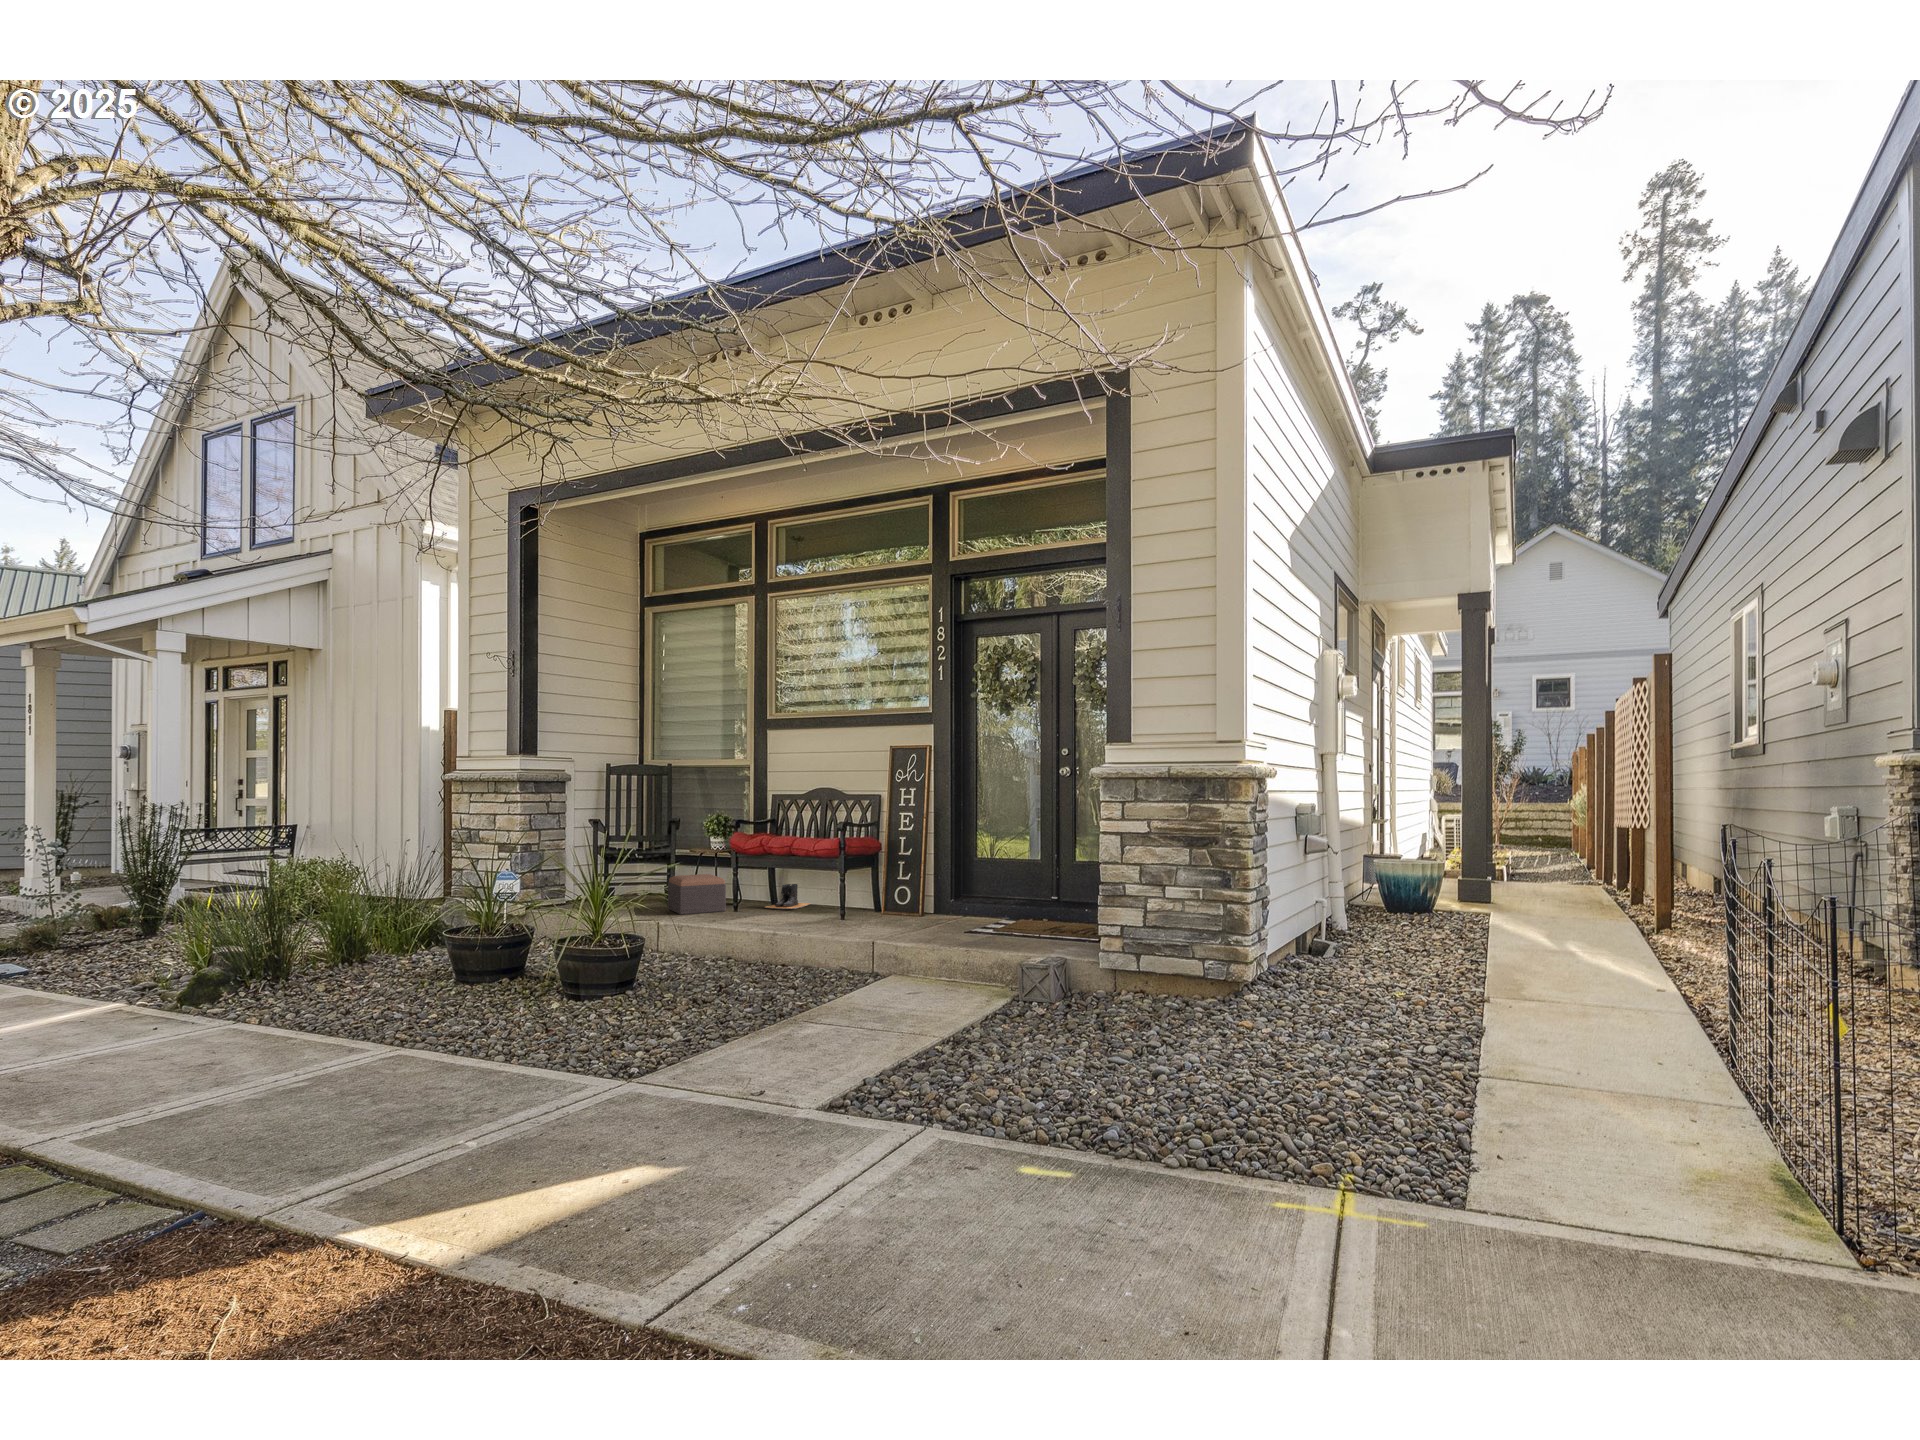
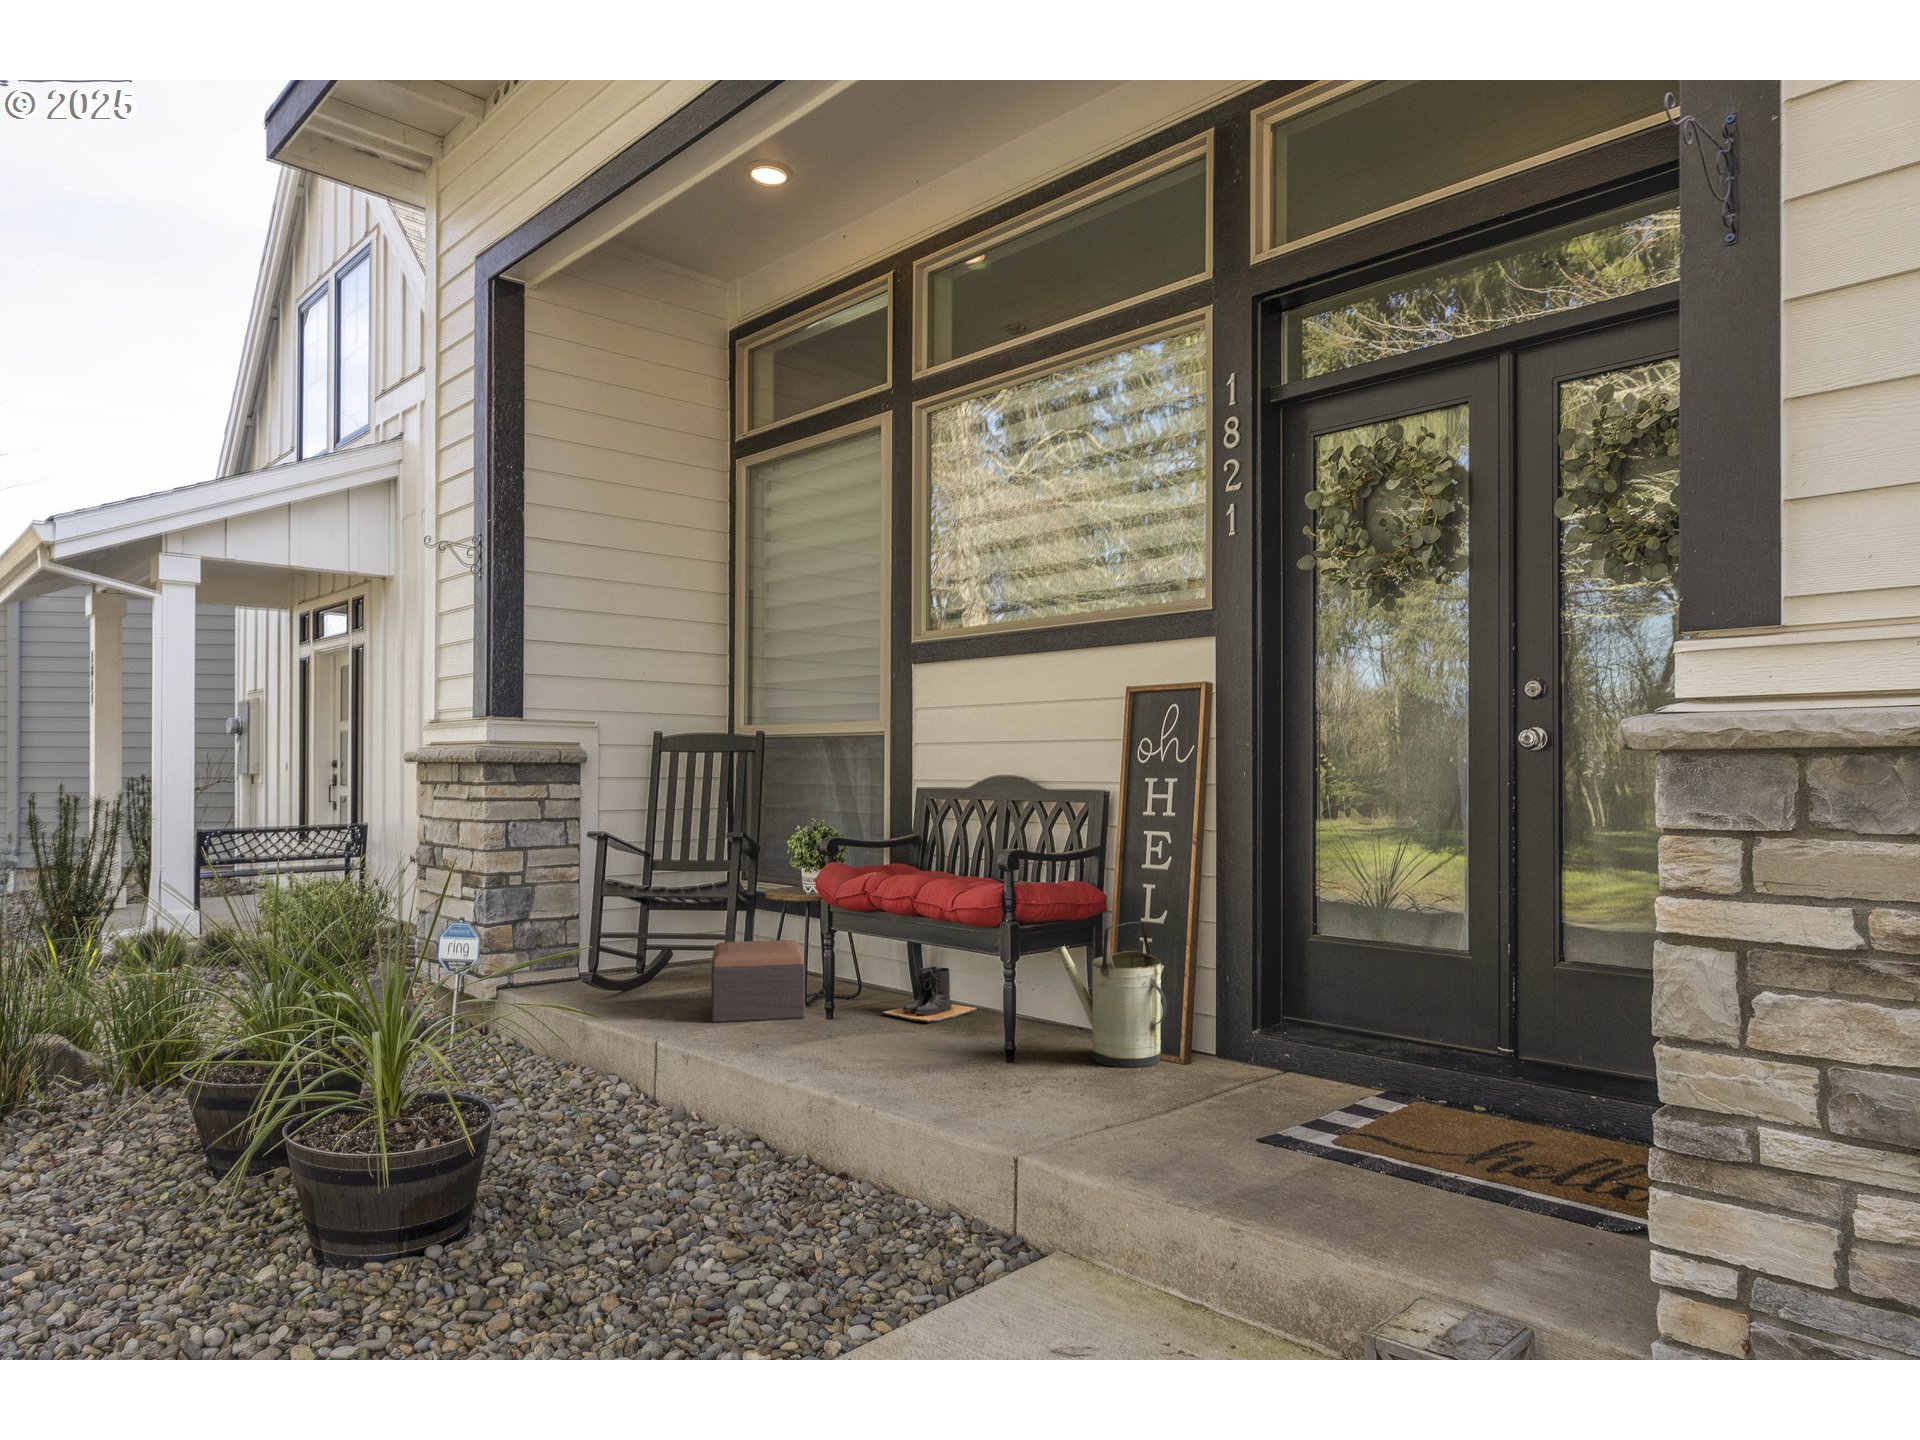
watering can: none [853,854,916,917] -> present [1051,922,1167,1067]

